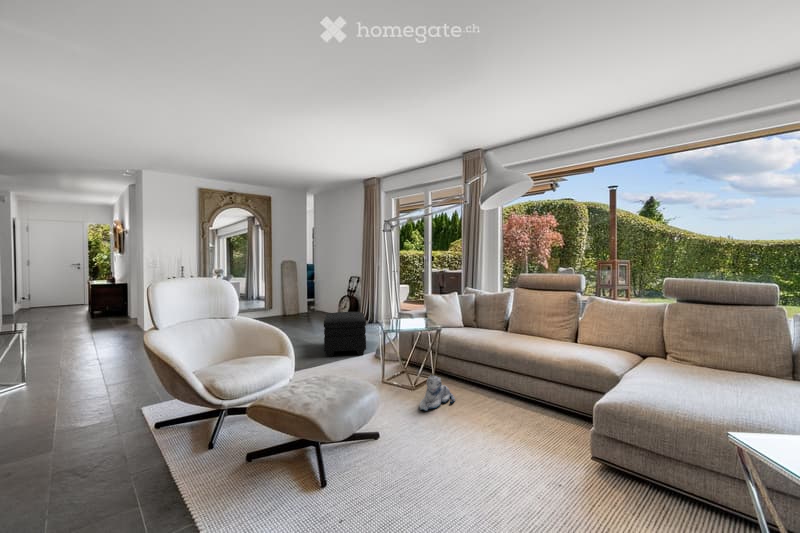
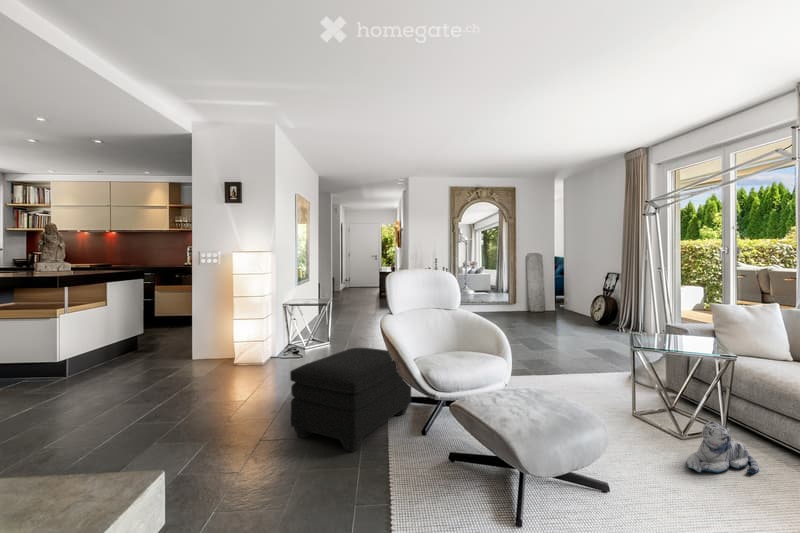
ottoman: present [324,312,366,357] -> present [290,348,411,452]

